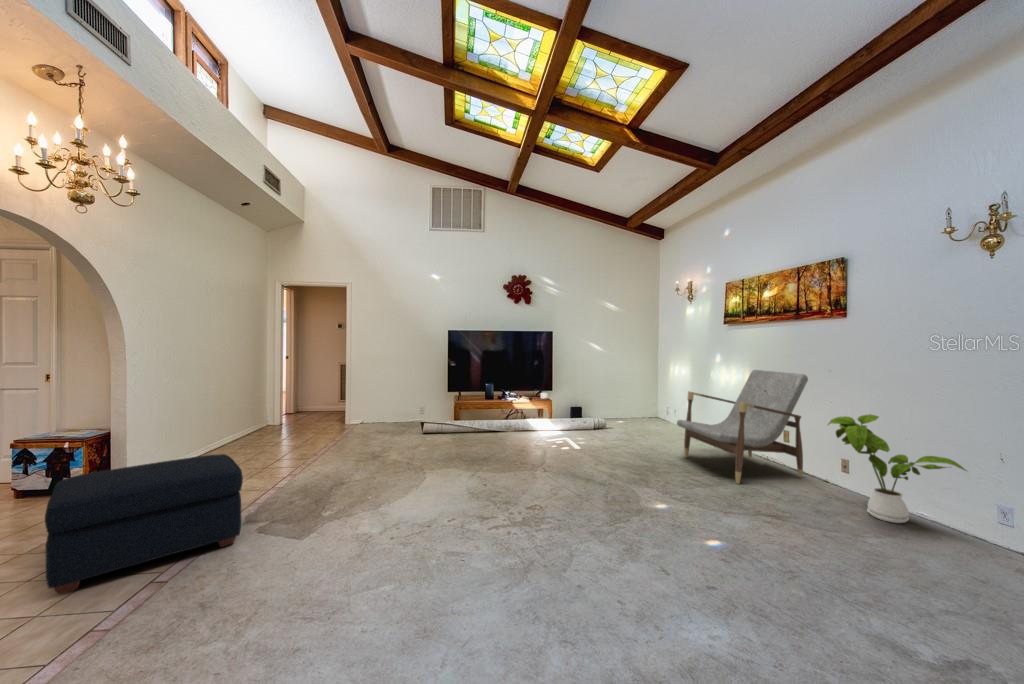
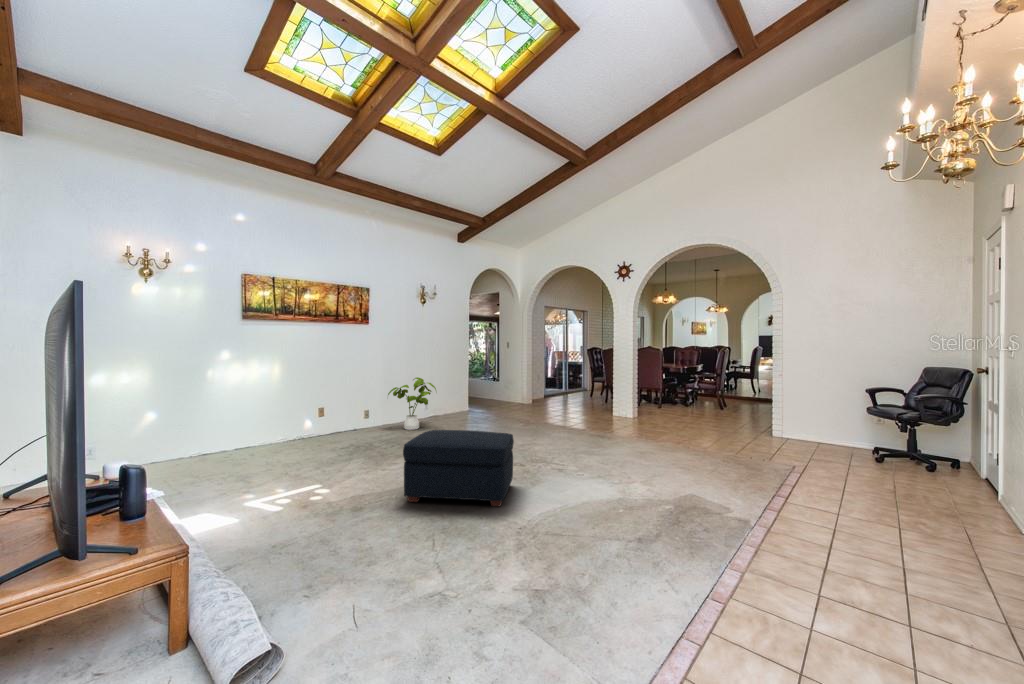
armchair: present [677,370,808,484] -> none [299,363,387,456]
ottoman: present [45,454,243,594] -> present [403,430,514,507]

